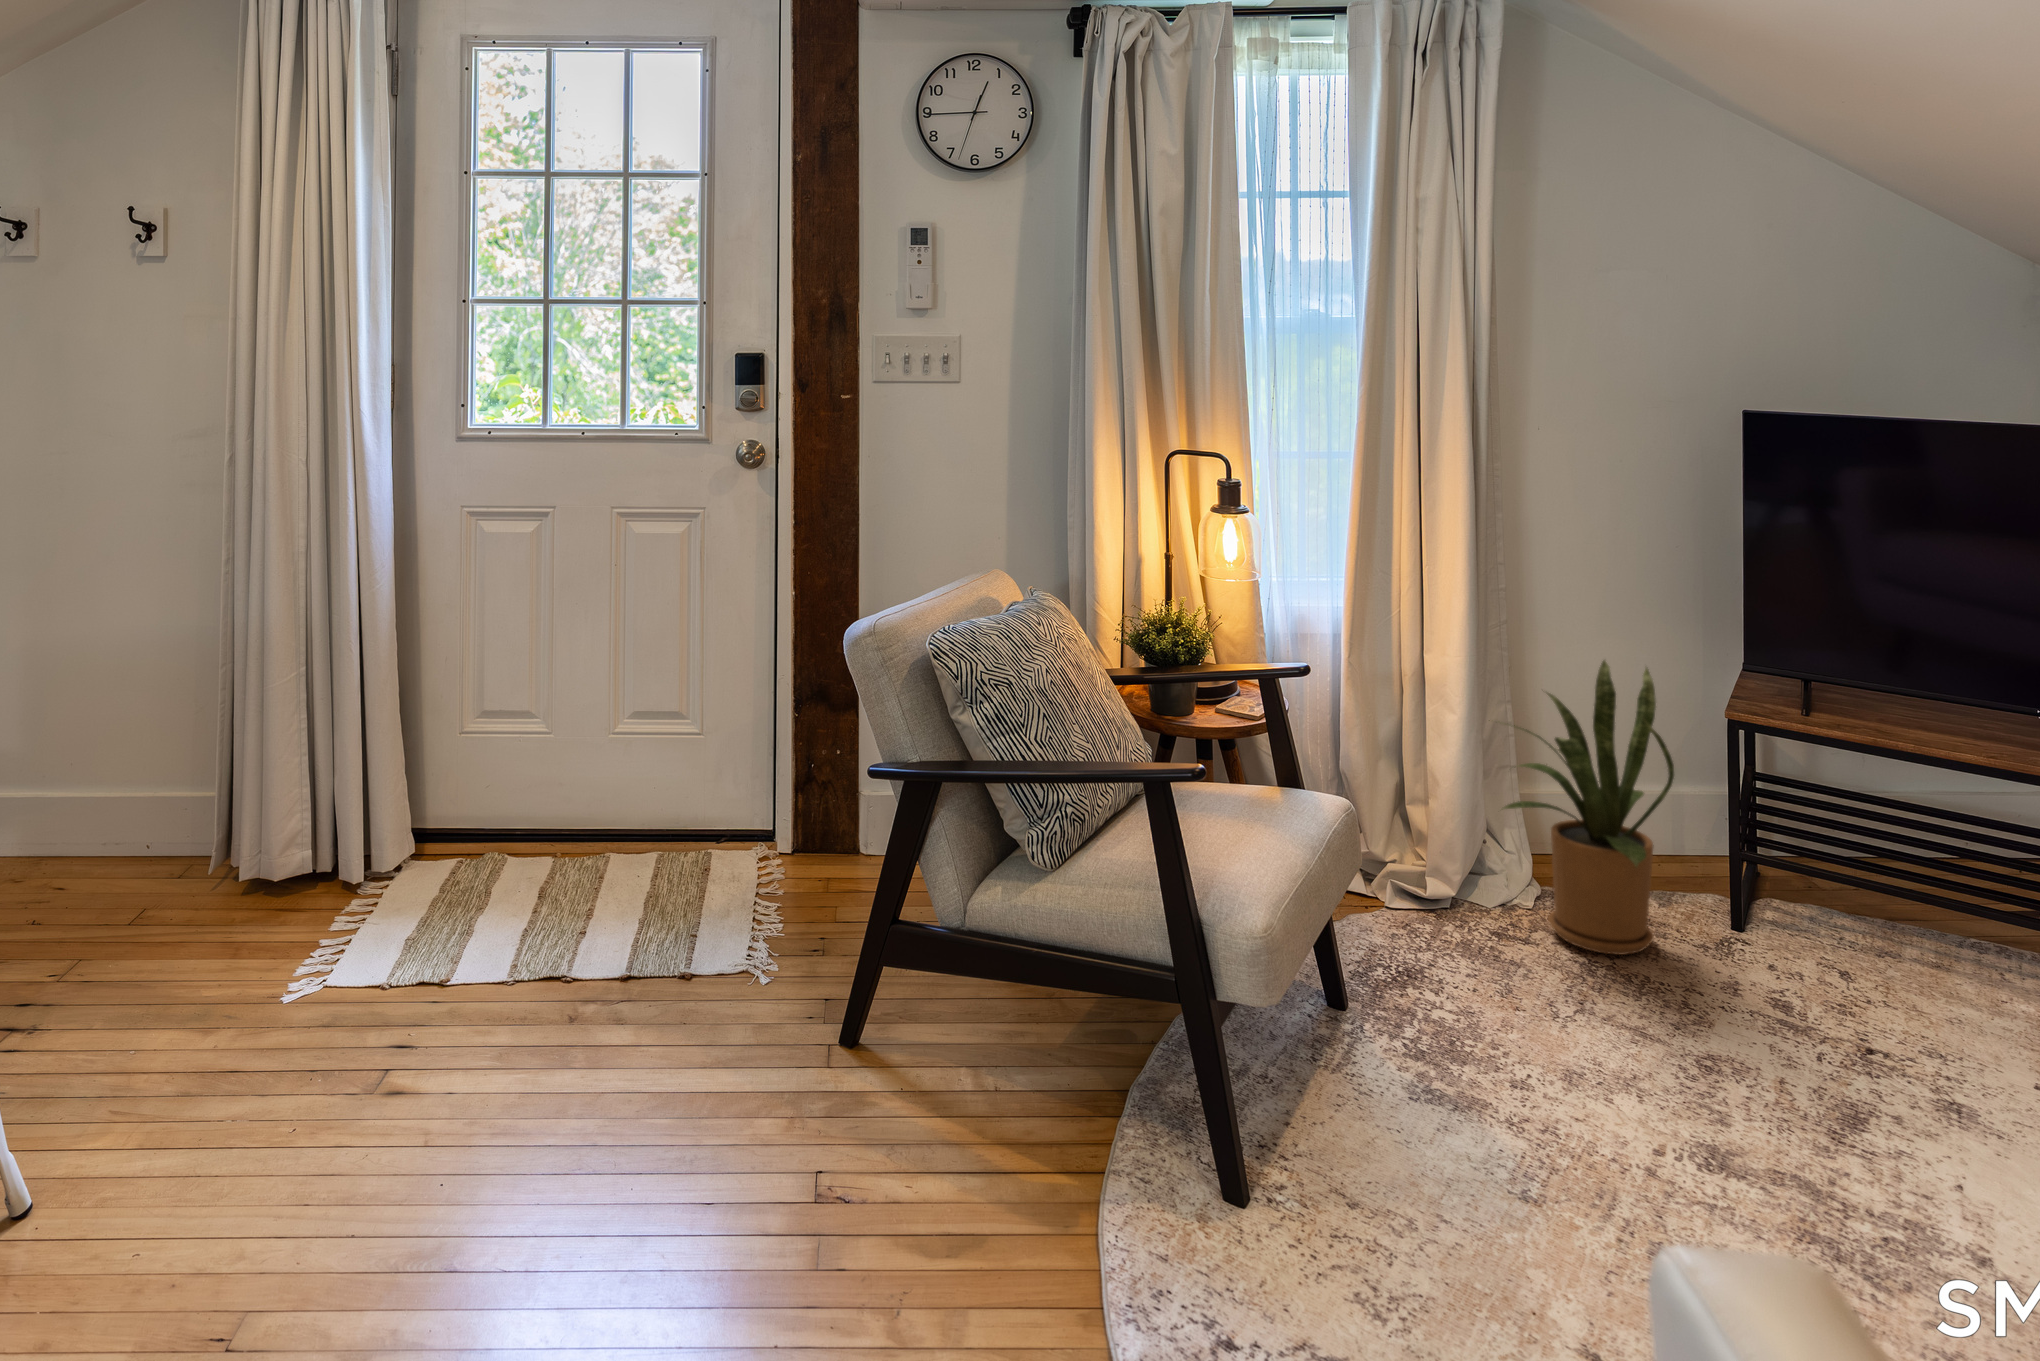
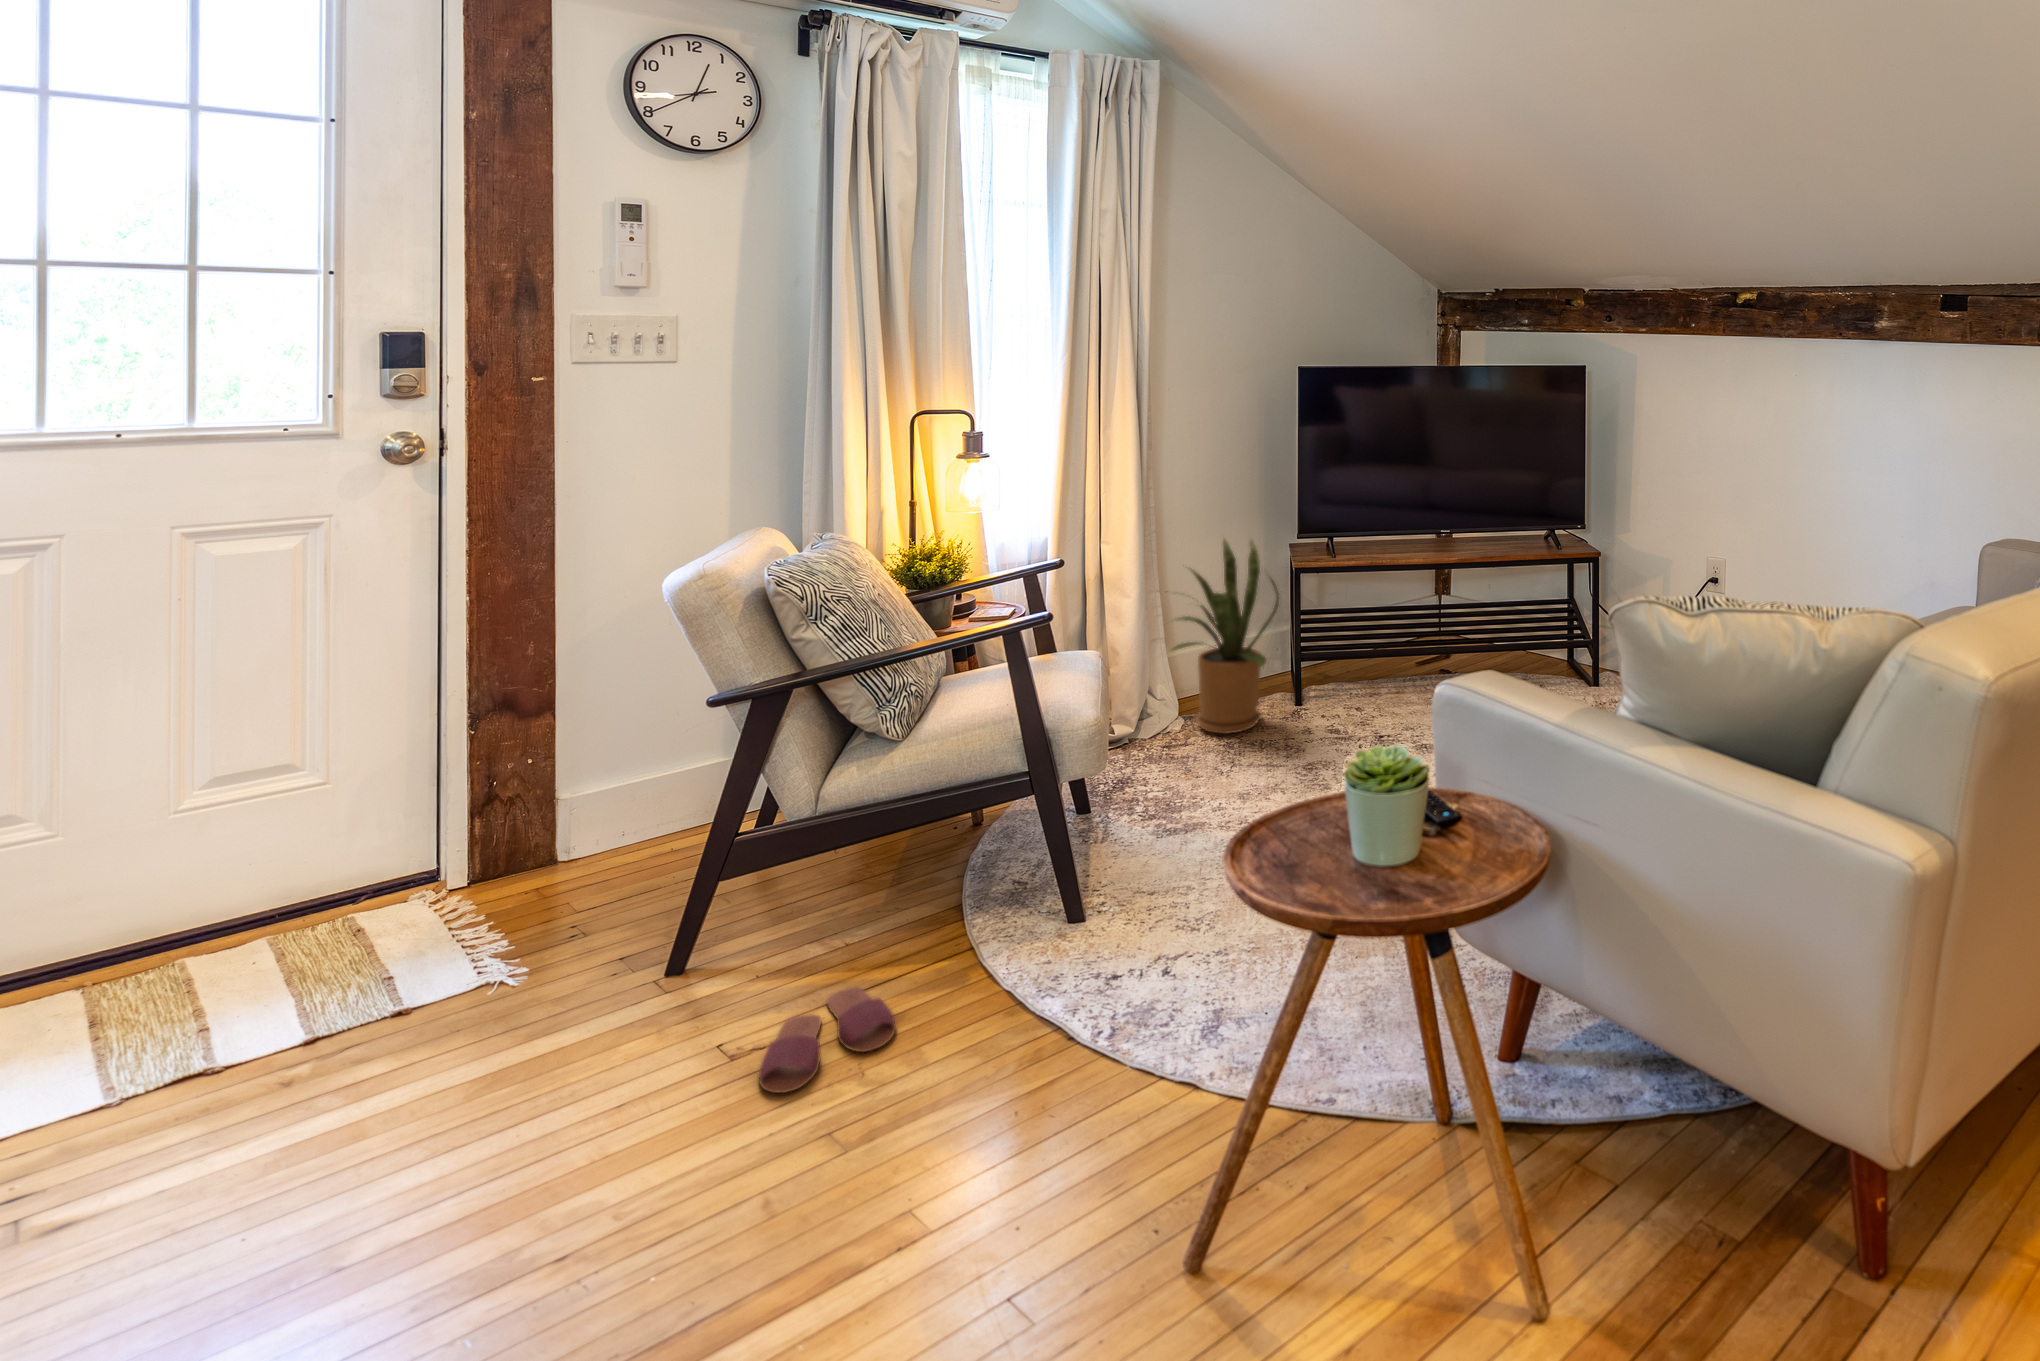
slippers: none [863,1109,1010,1200] -> present [759,987,896,1093]

